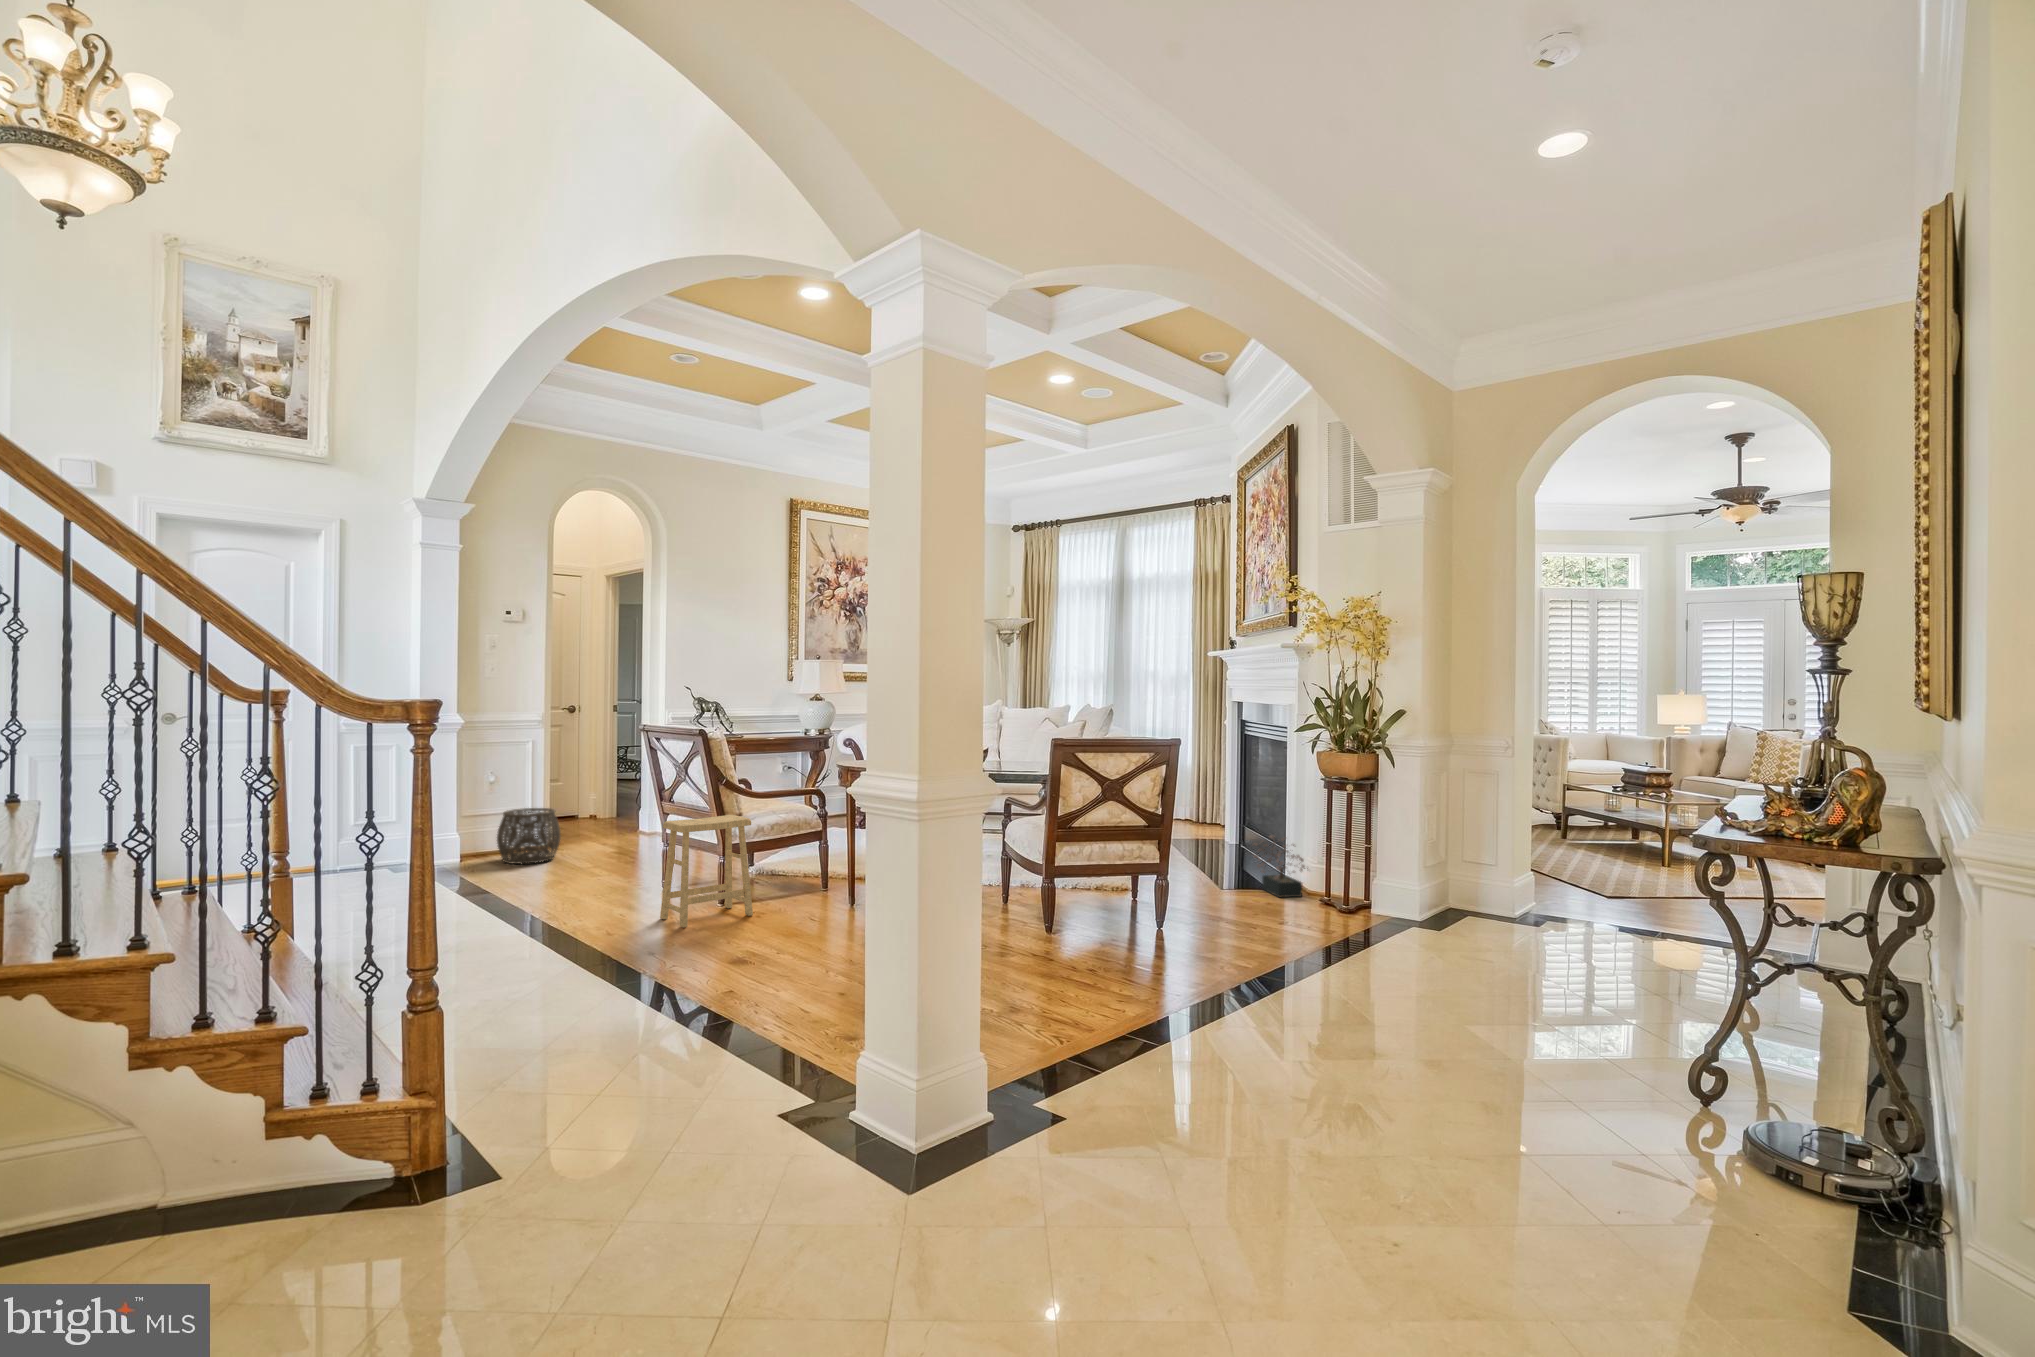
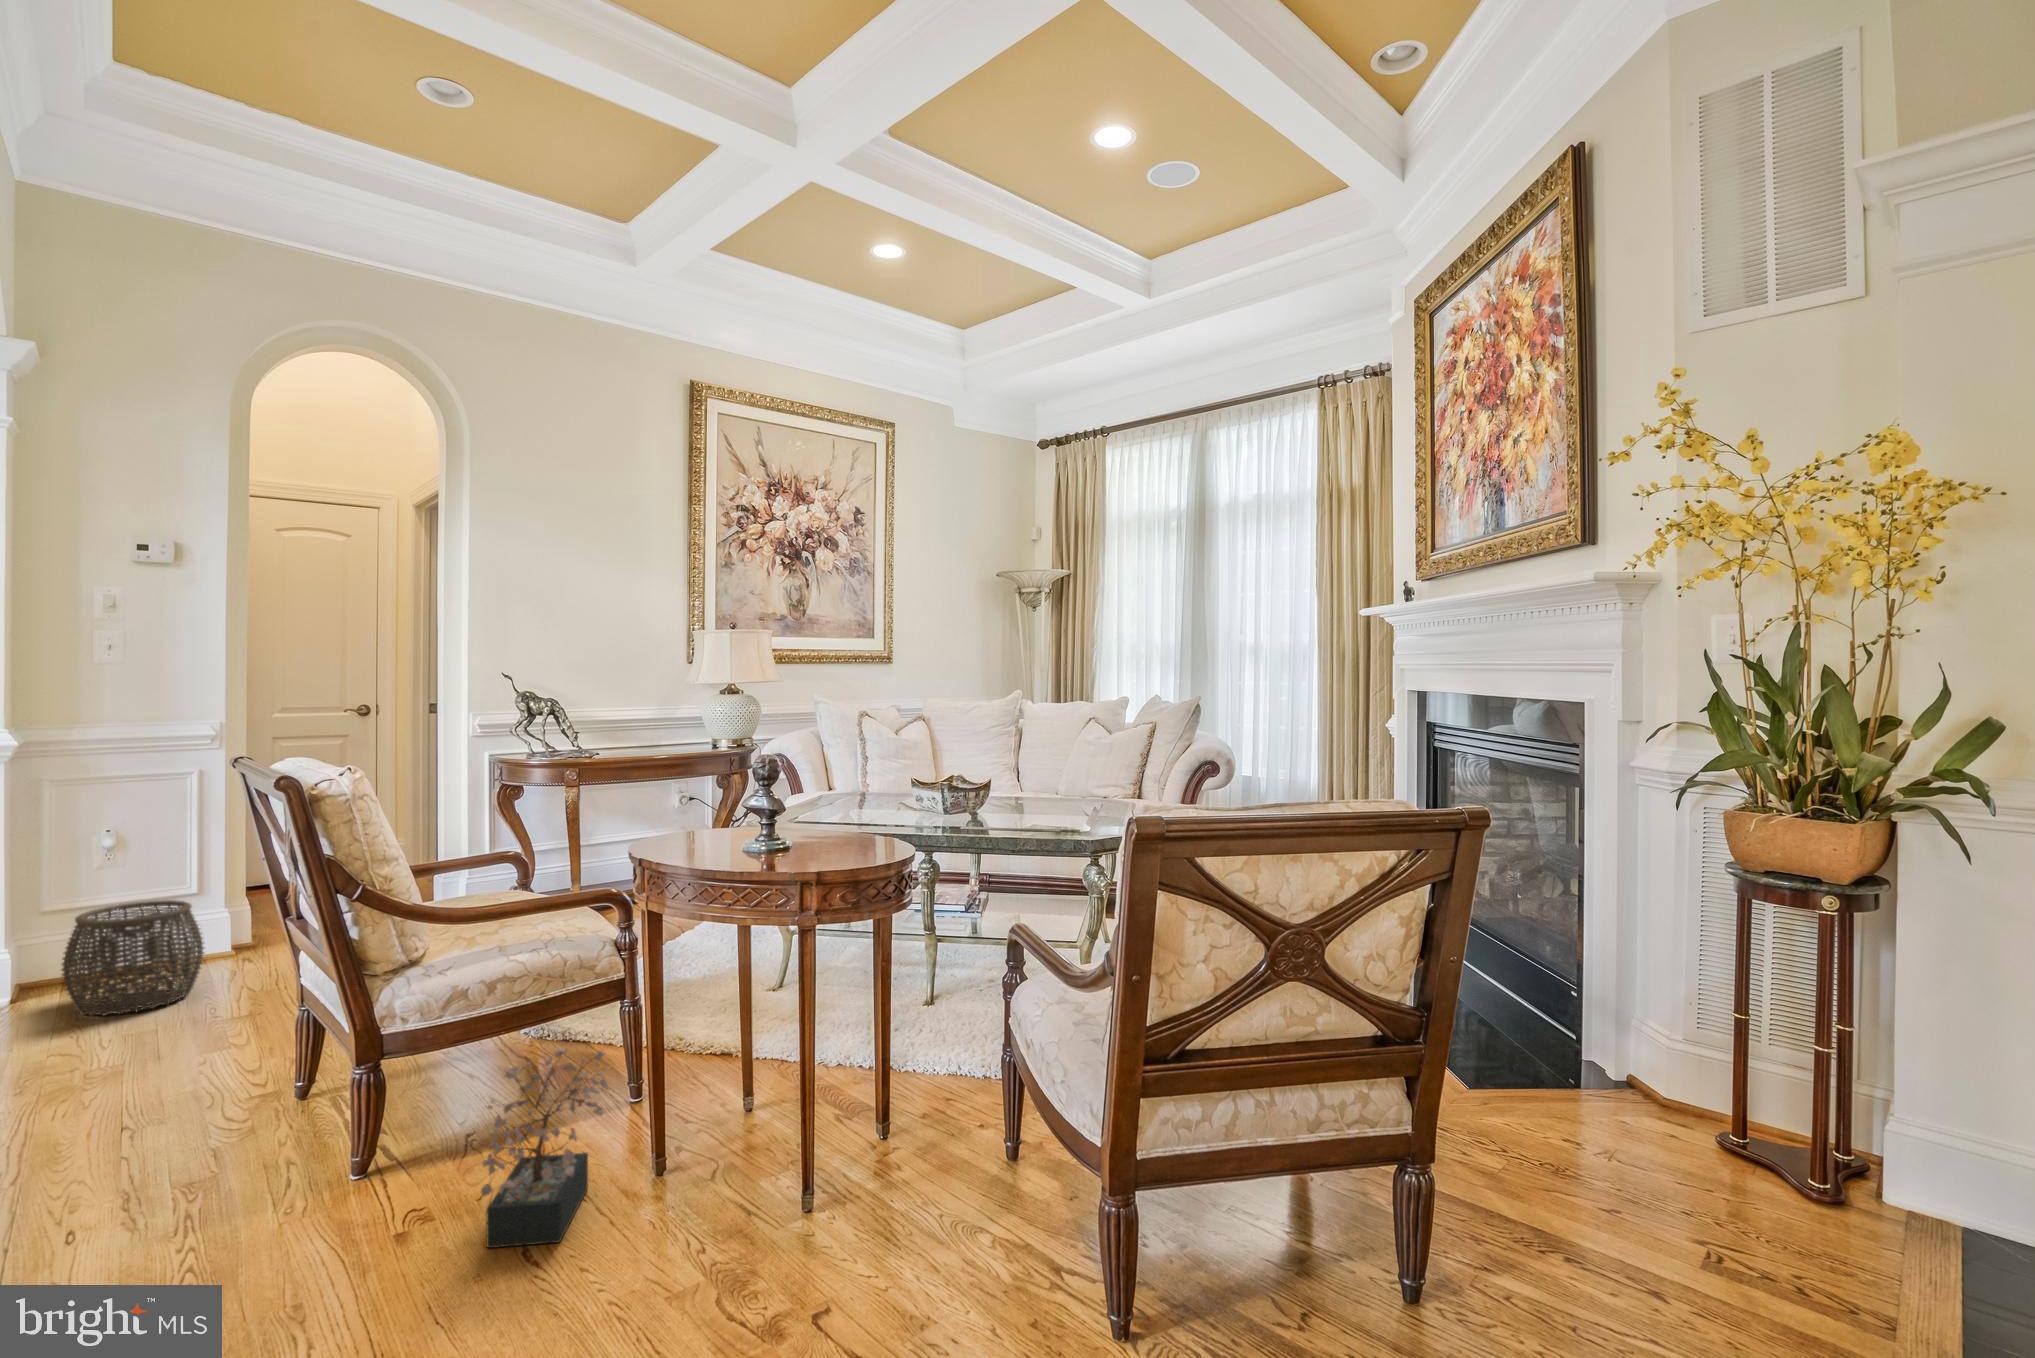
footstool: present [660,815,753,928] -> none [157,975,401,1303]
decorative plant: present [1254,836,1308,897] -> present [481,1048,609,1248]

